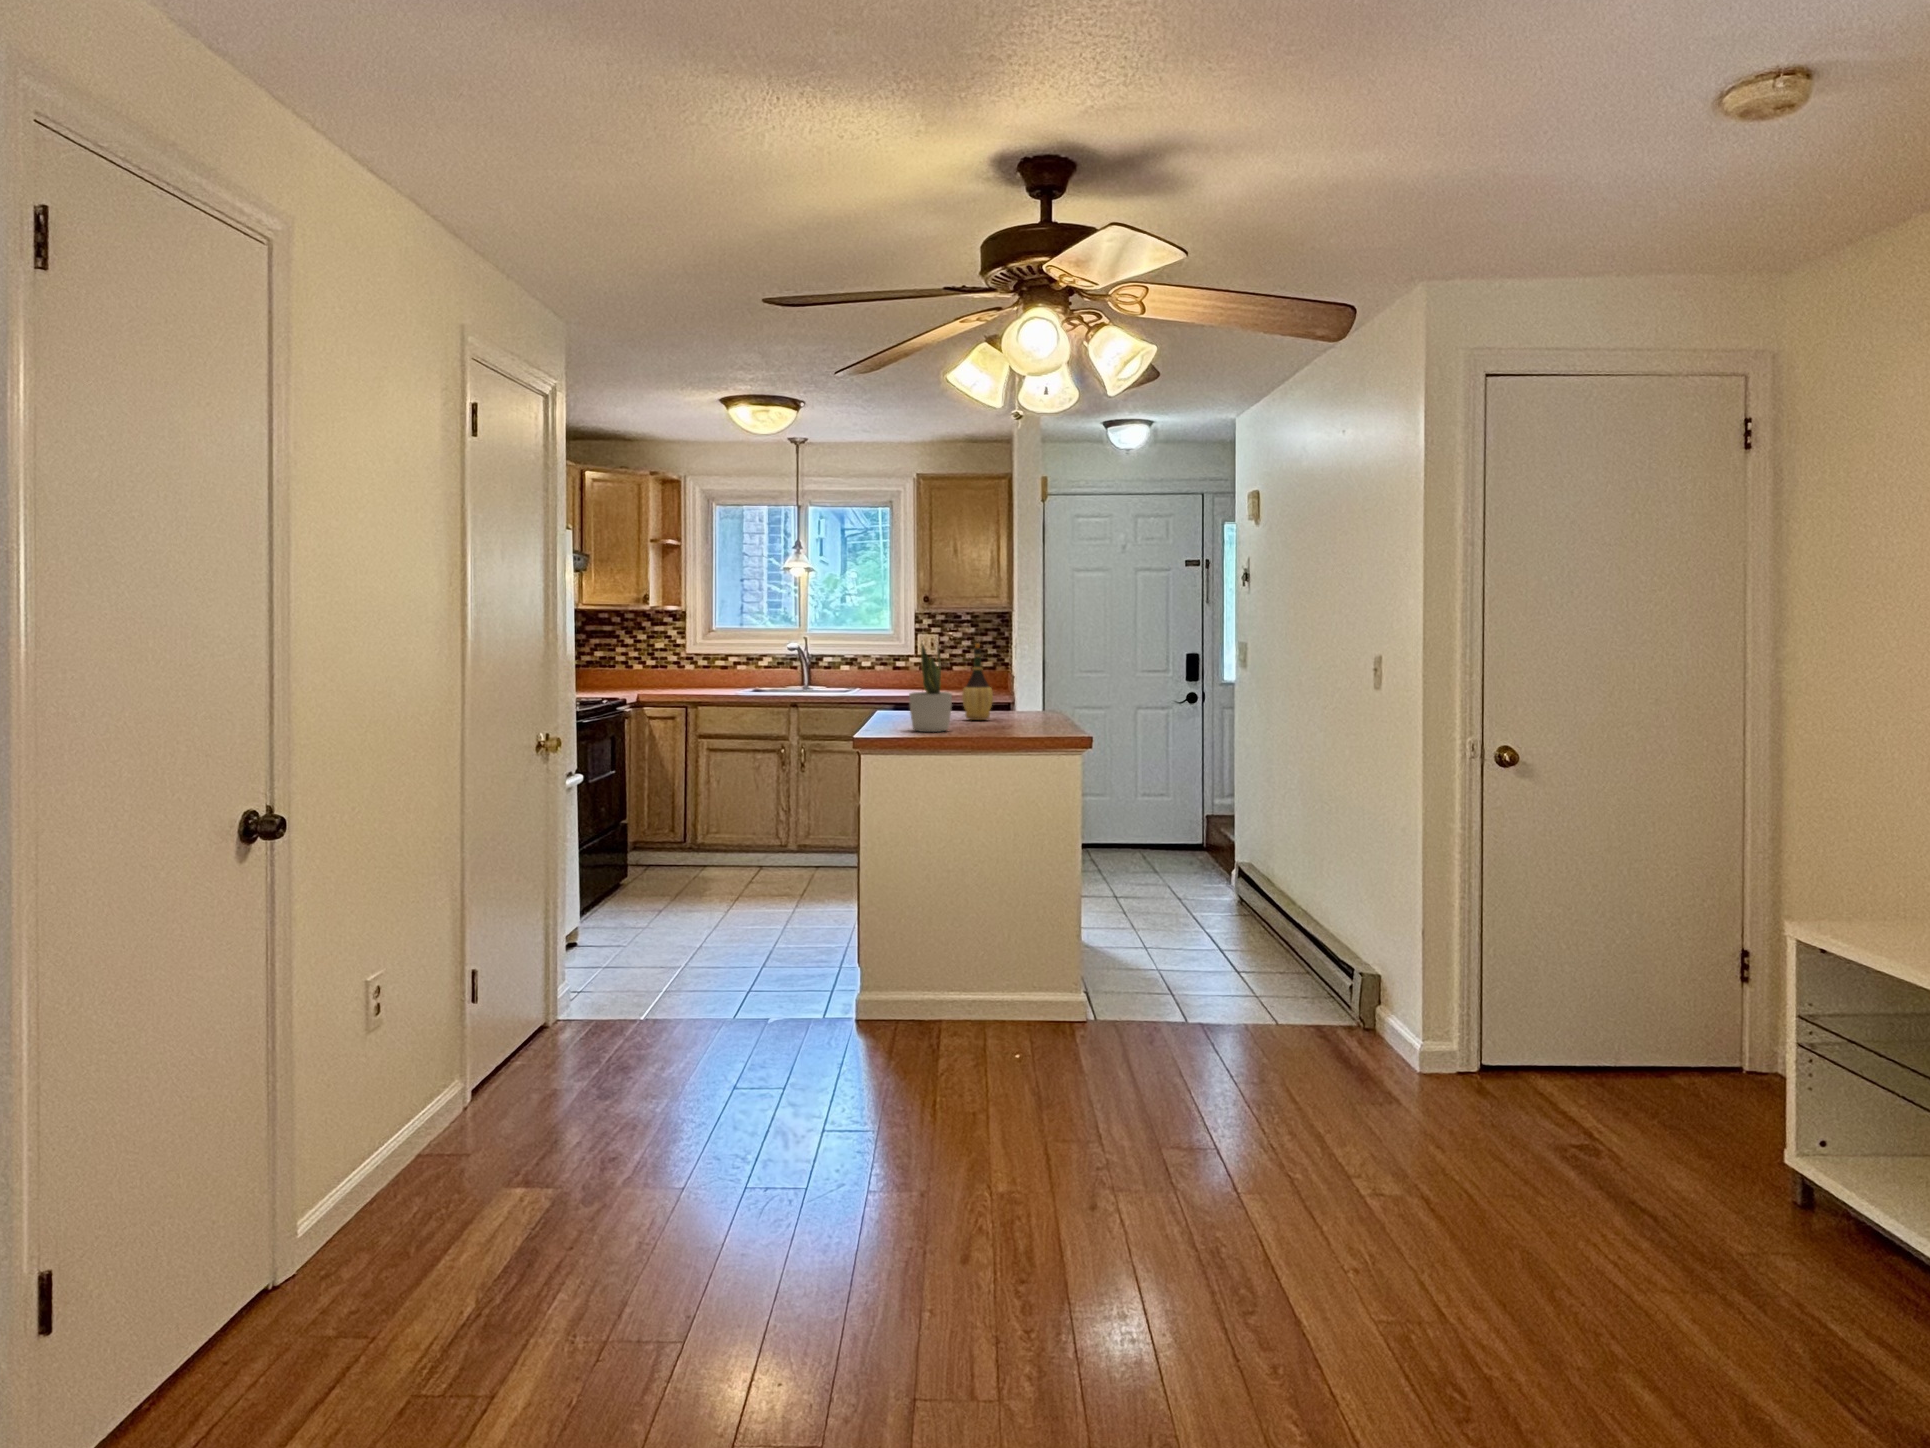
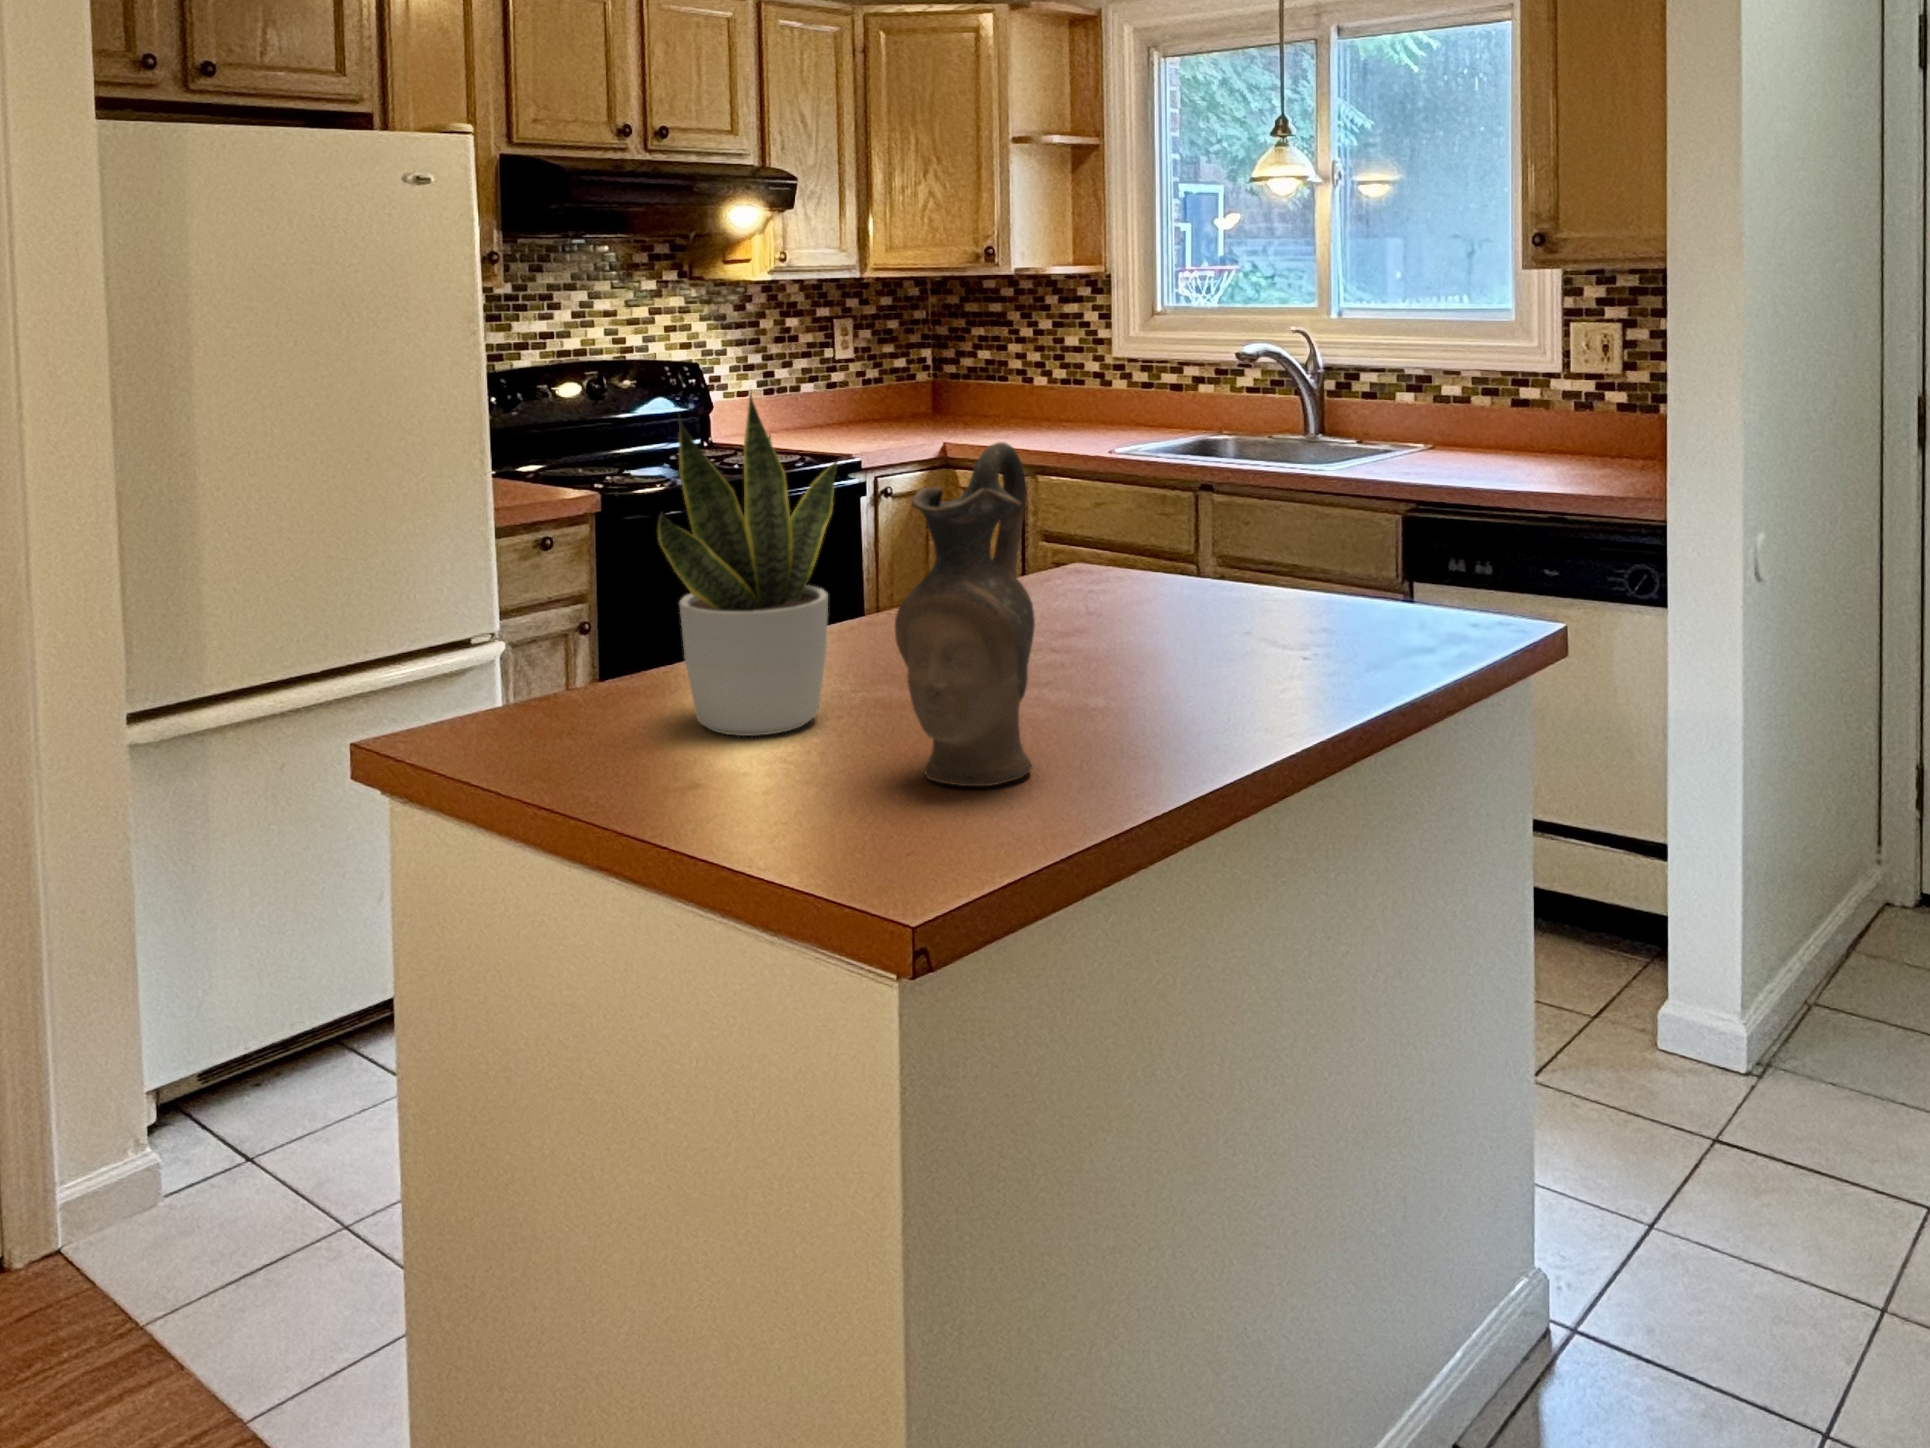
wine bottle: present [962,643,993,720] -> none [1118,404,1219,655]
ceramic pitcher: none [1000,644,1036,732] -> present [895,442,1035,786]

